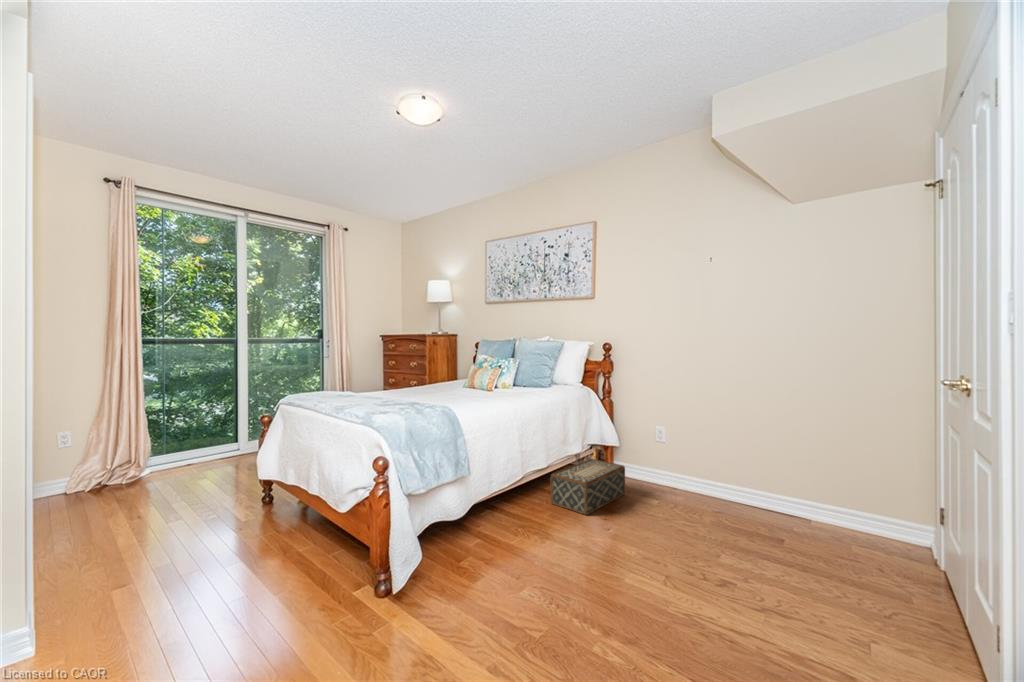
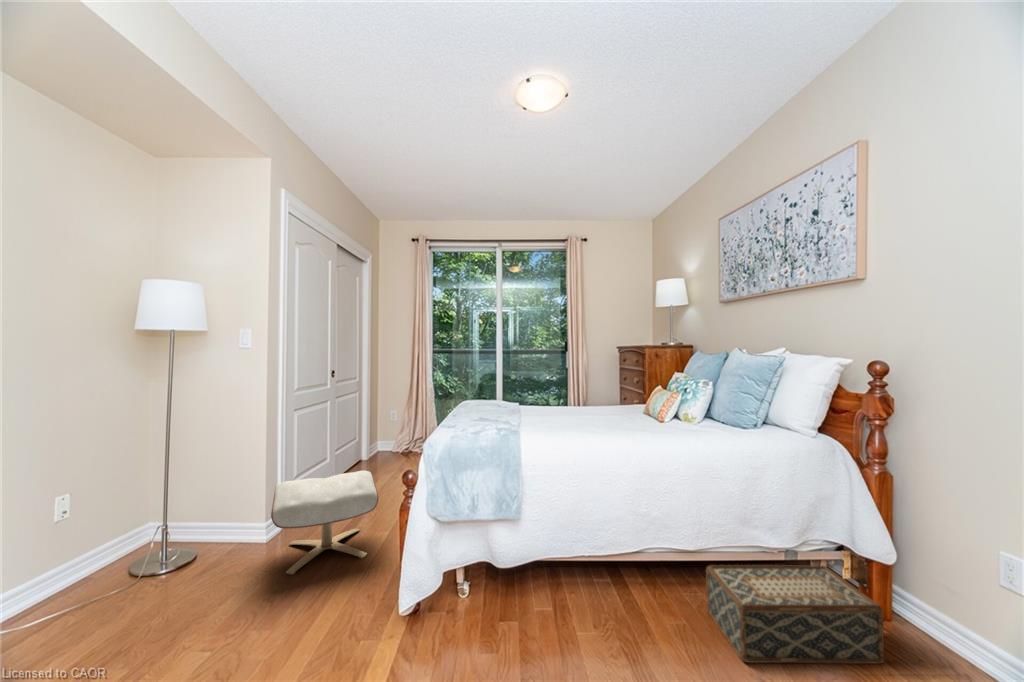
ottoman: none [67,488,258,639] -> present [271,471,378,575]

